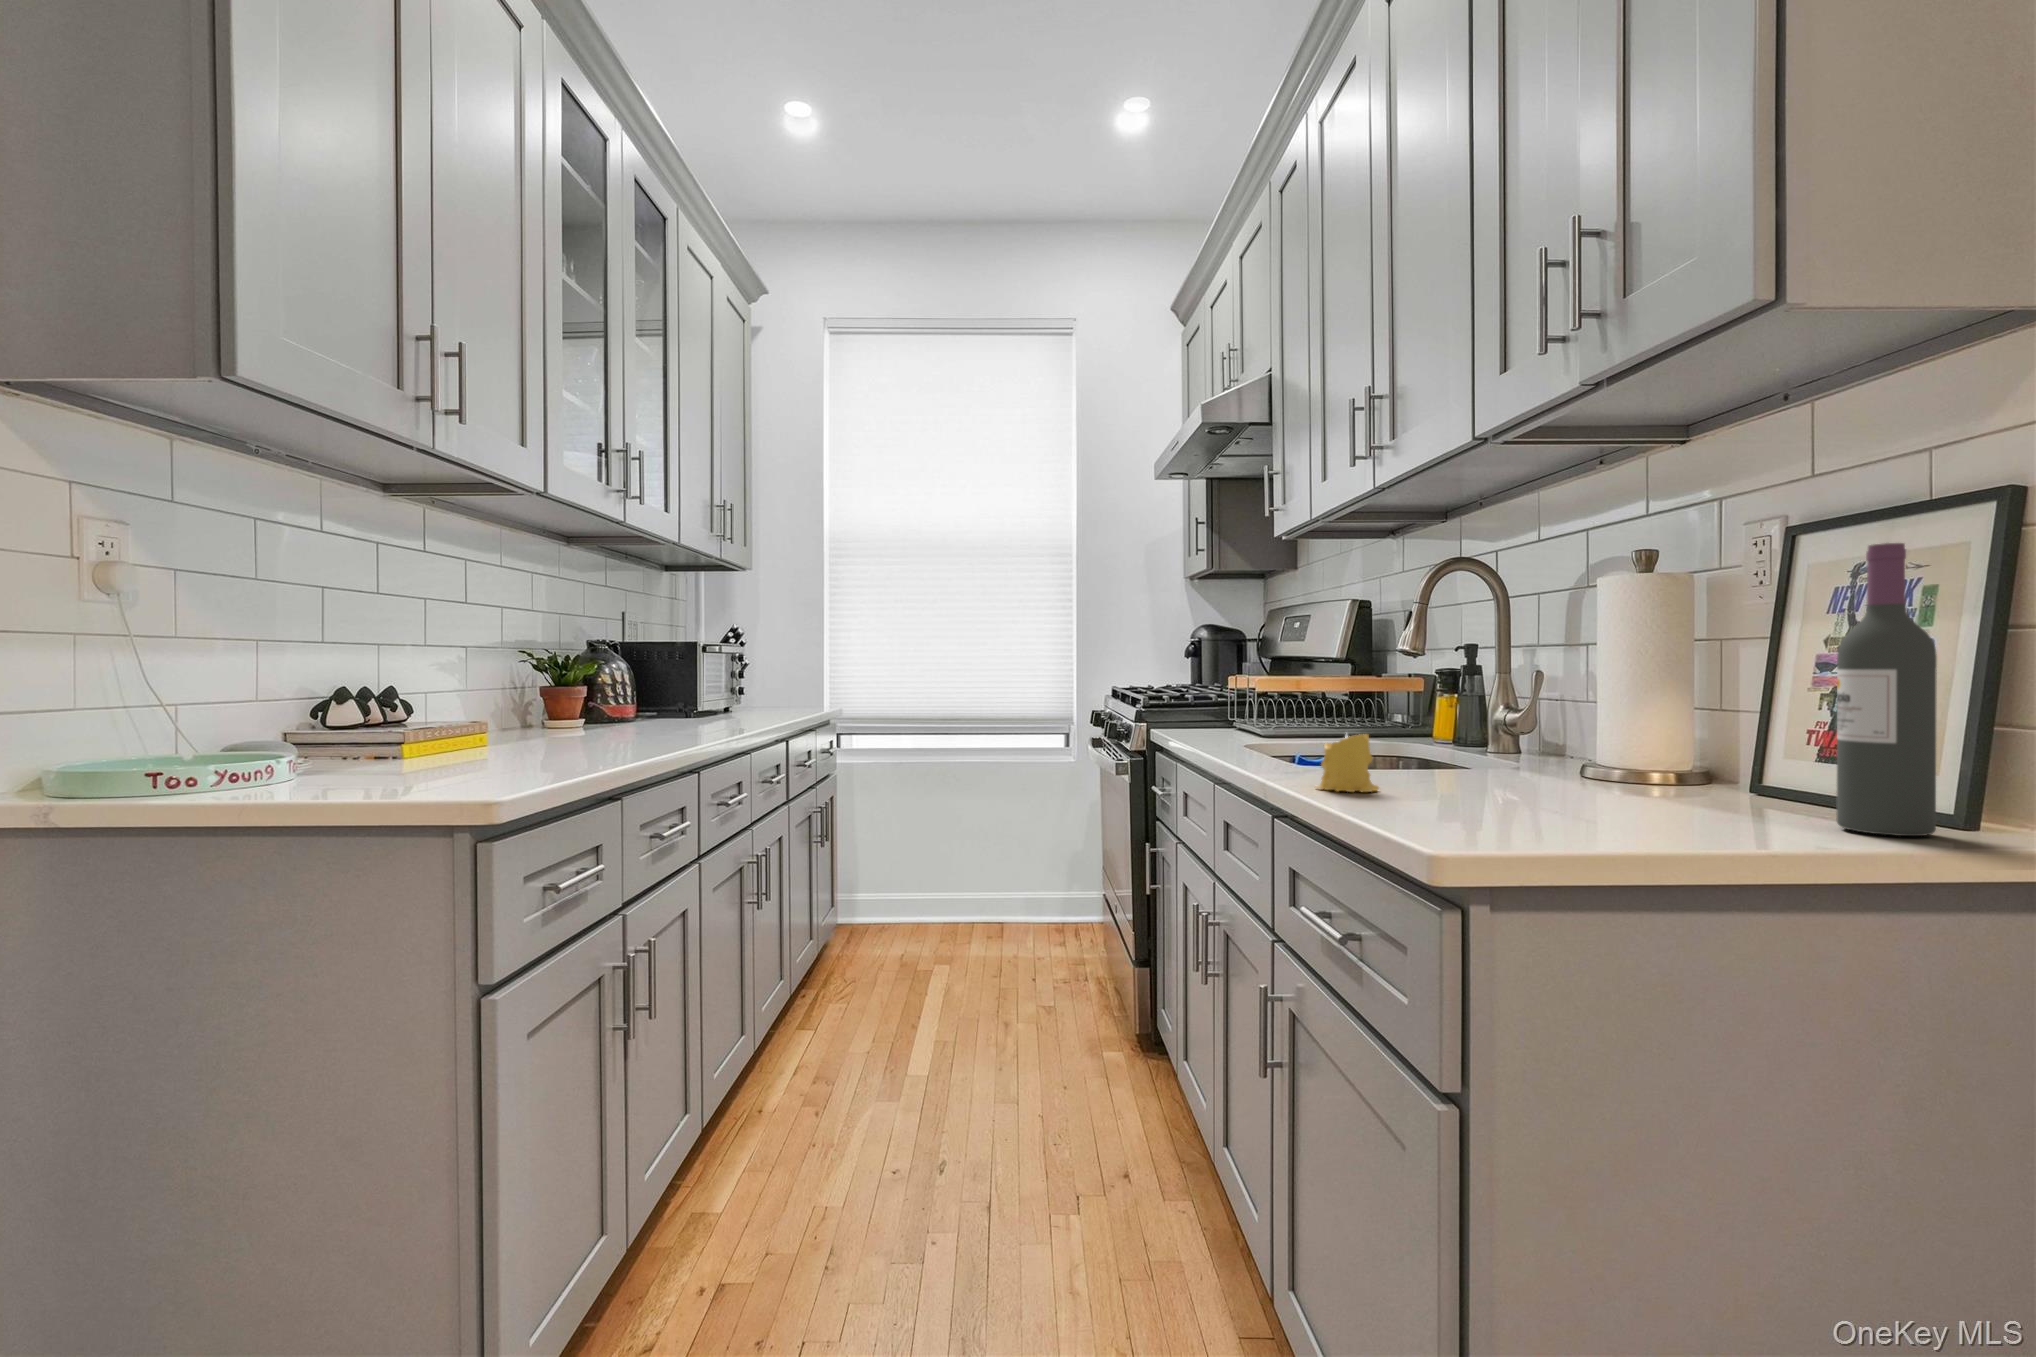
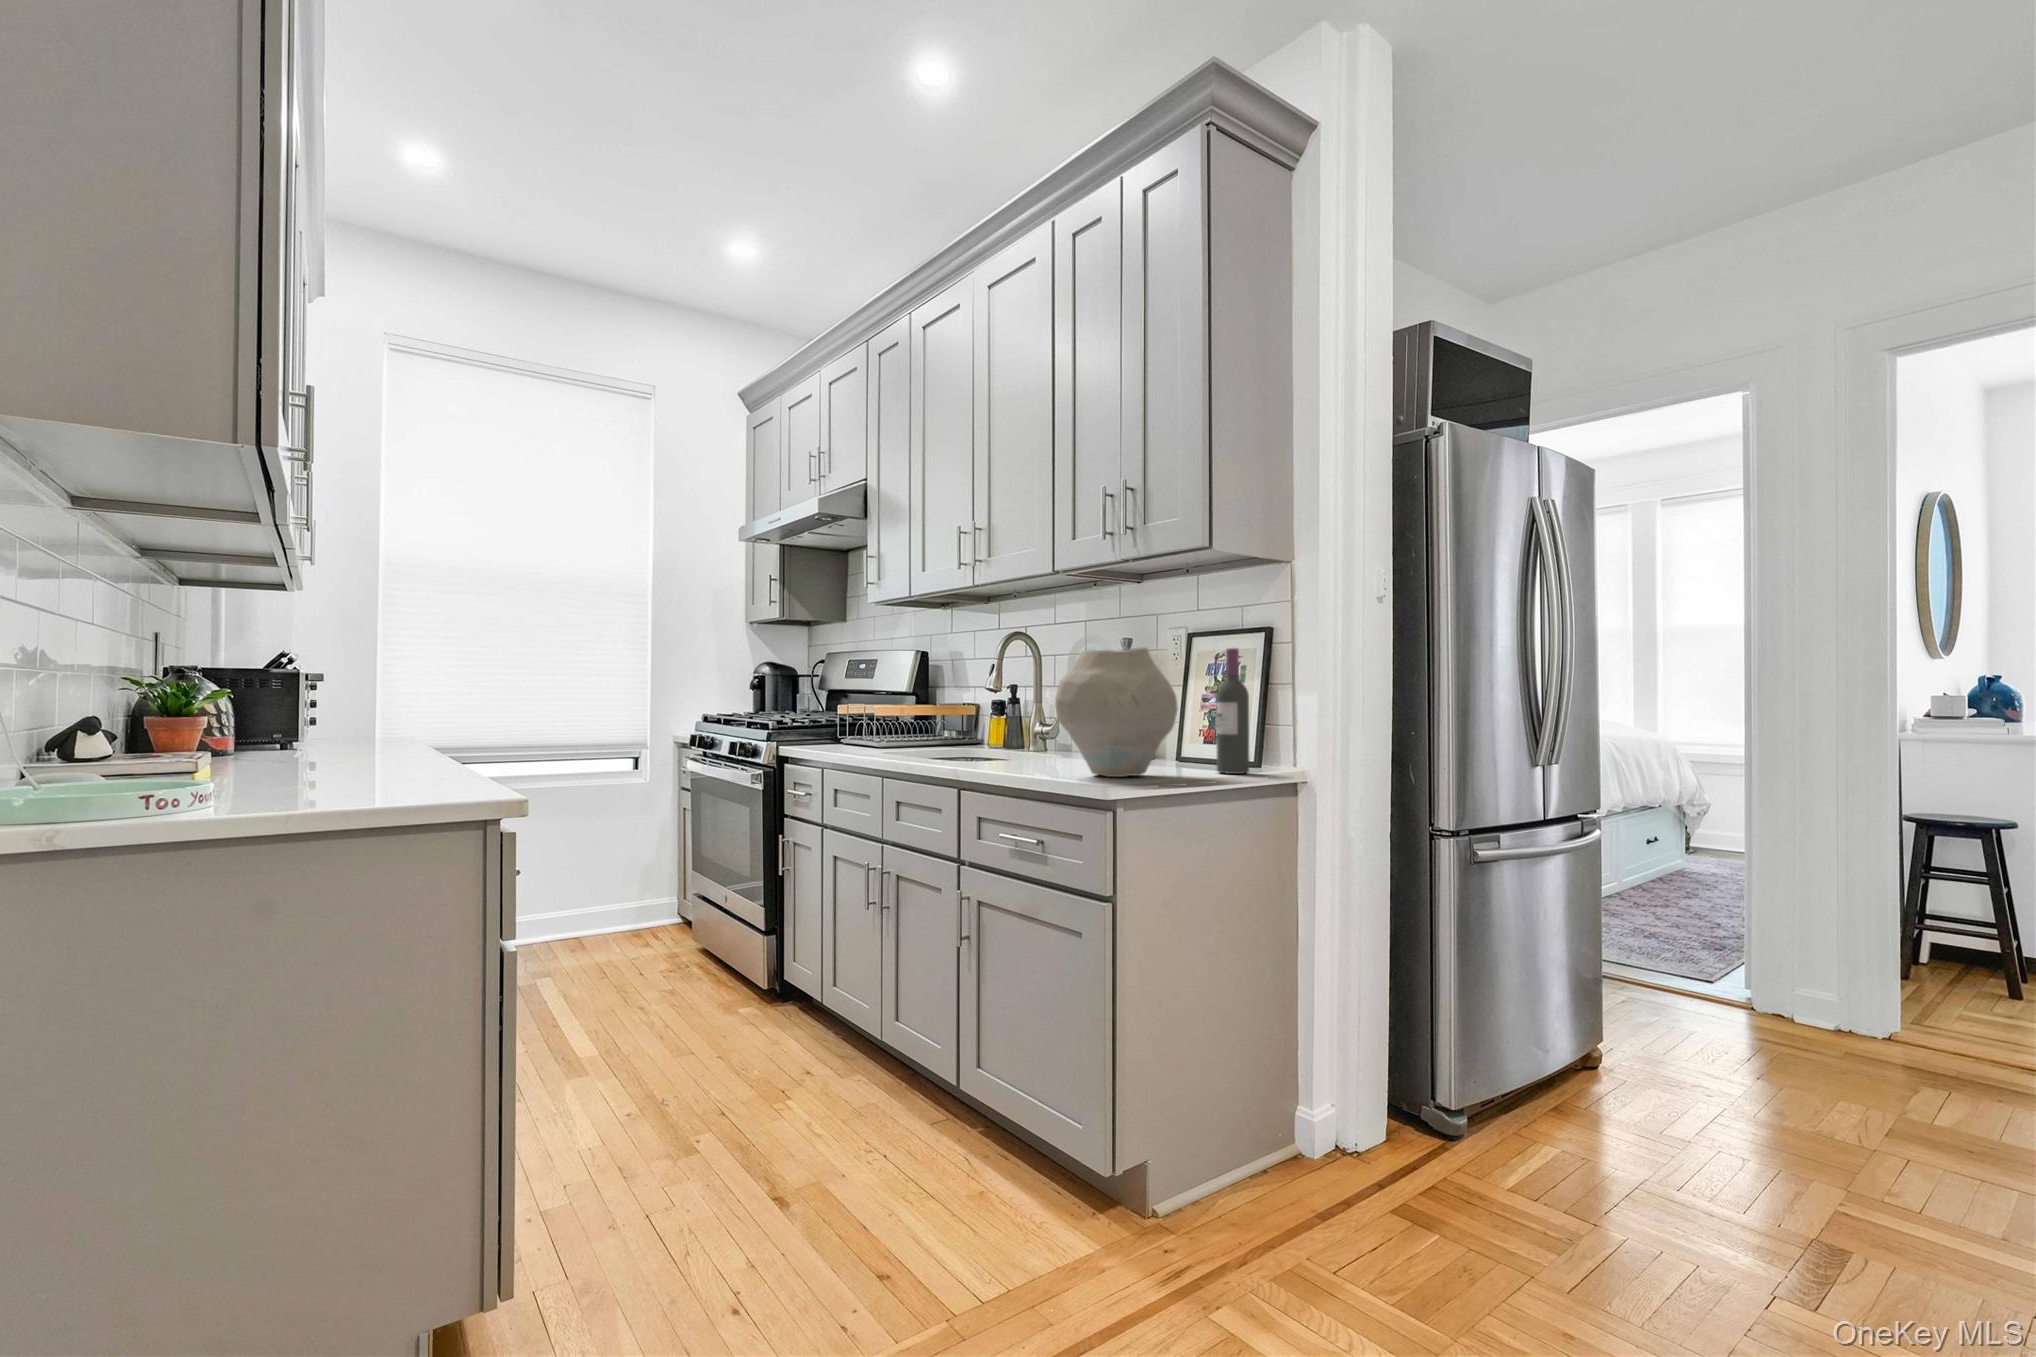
vase: none [1425,551,1718,824] -> present [1055,647,1178,777]
candle: present [1316,734,1379,792] -> none [982,737,1016,772]

